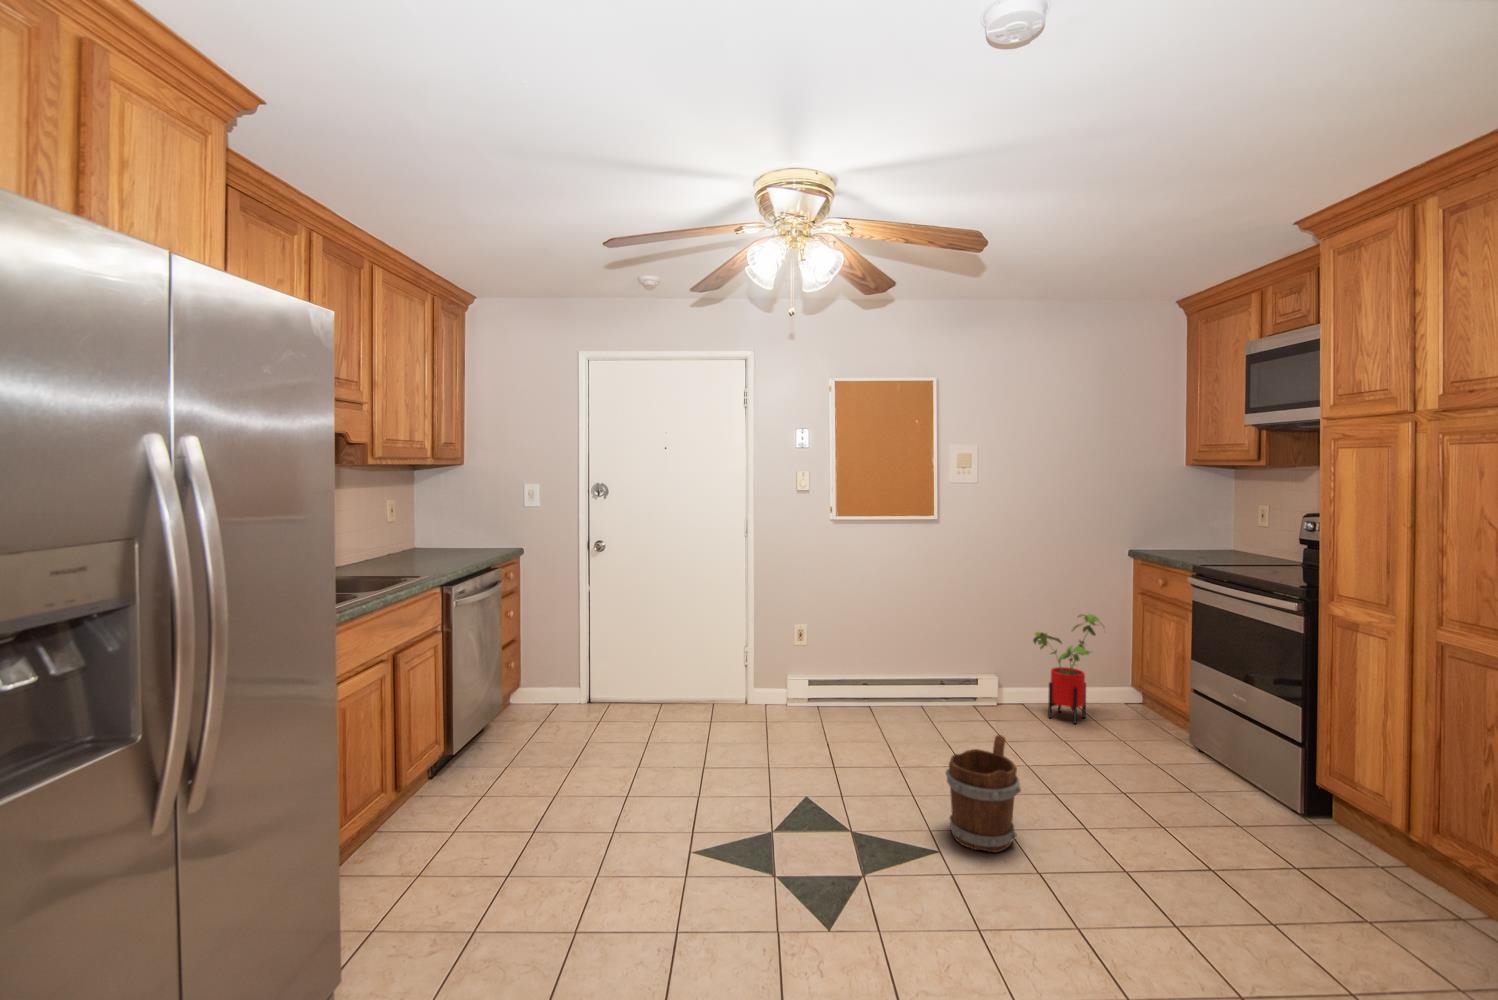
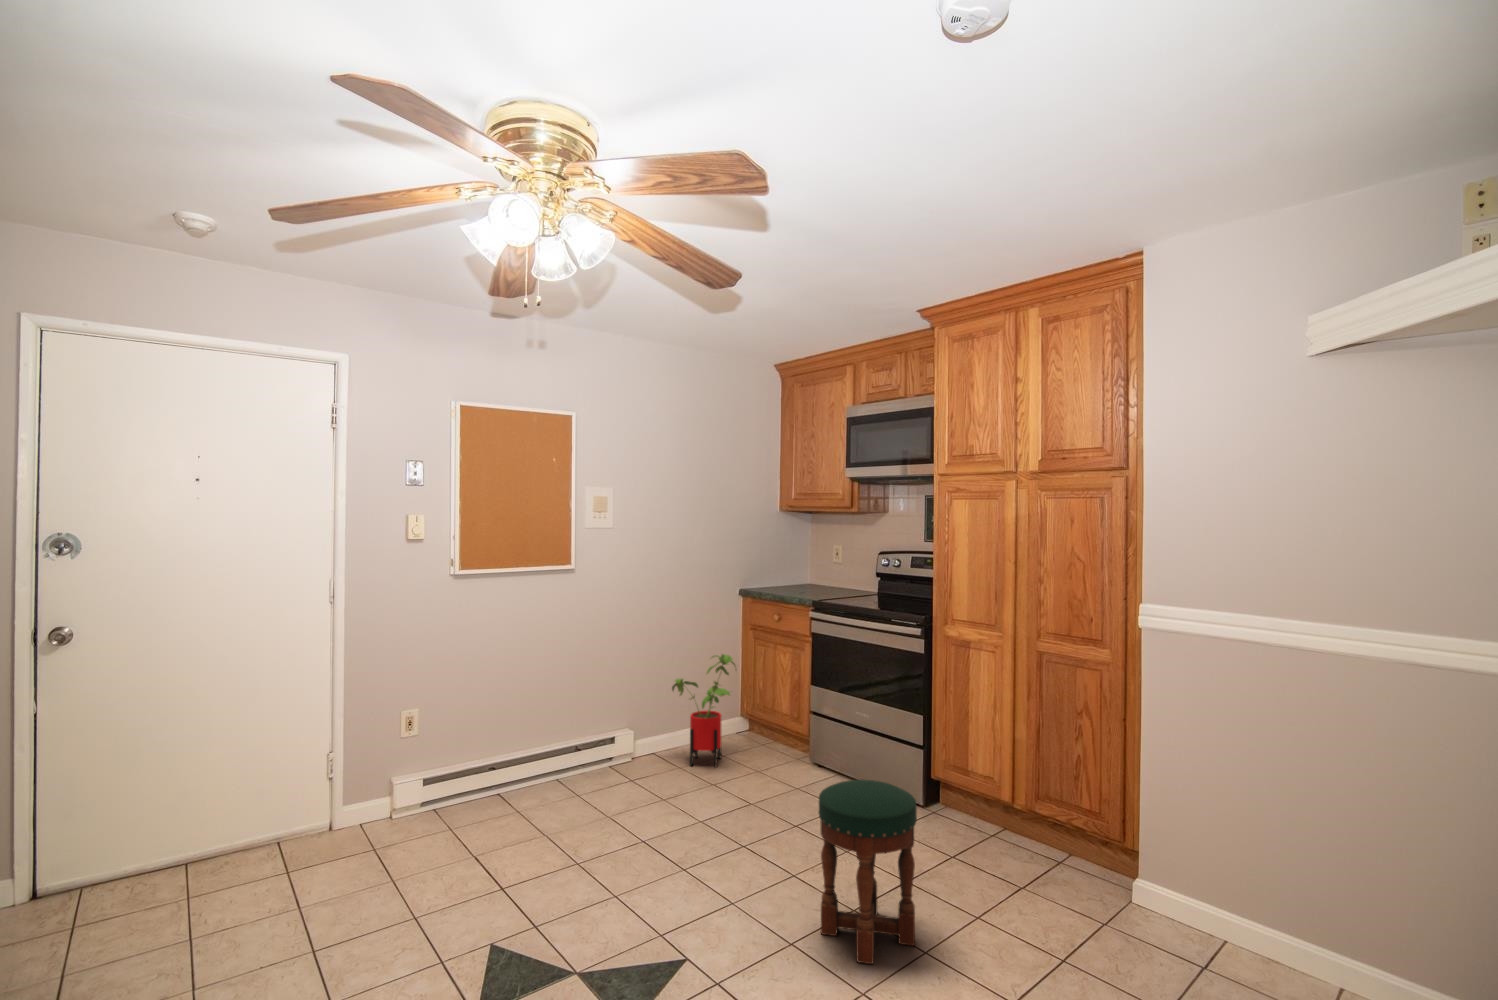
bucket: present [946,735,1021,852] -> none [661,799,744,940]
stool: none [1089,745,1203,927] -> present [819,780,917,964]

